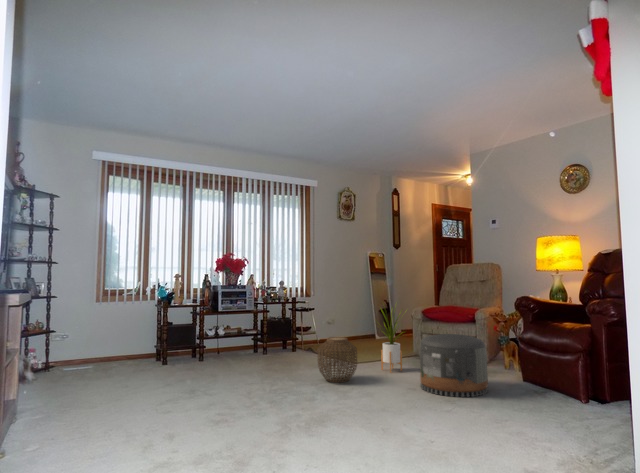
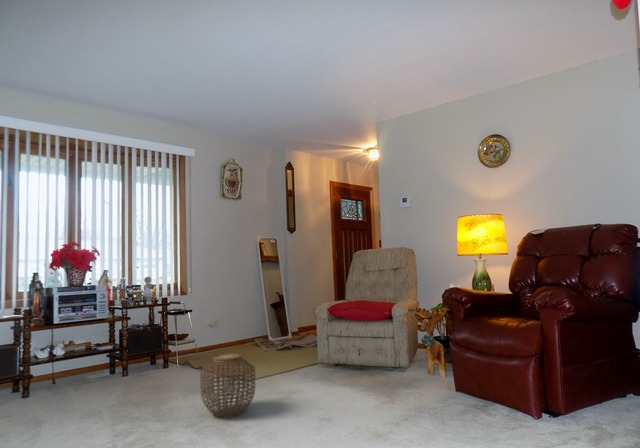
house plant: present [381,309,402,372] -> none [273,299,320,392]
pouf: present [420,334,488,397] -> none [337,340,422,424]

